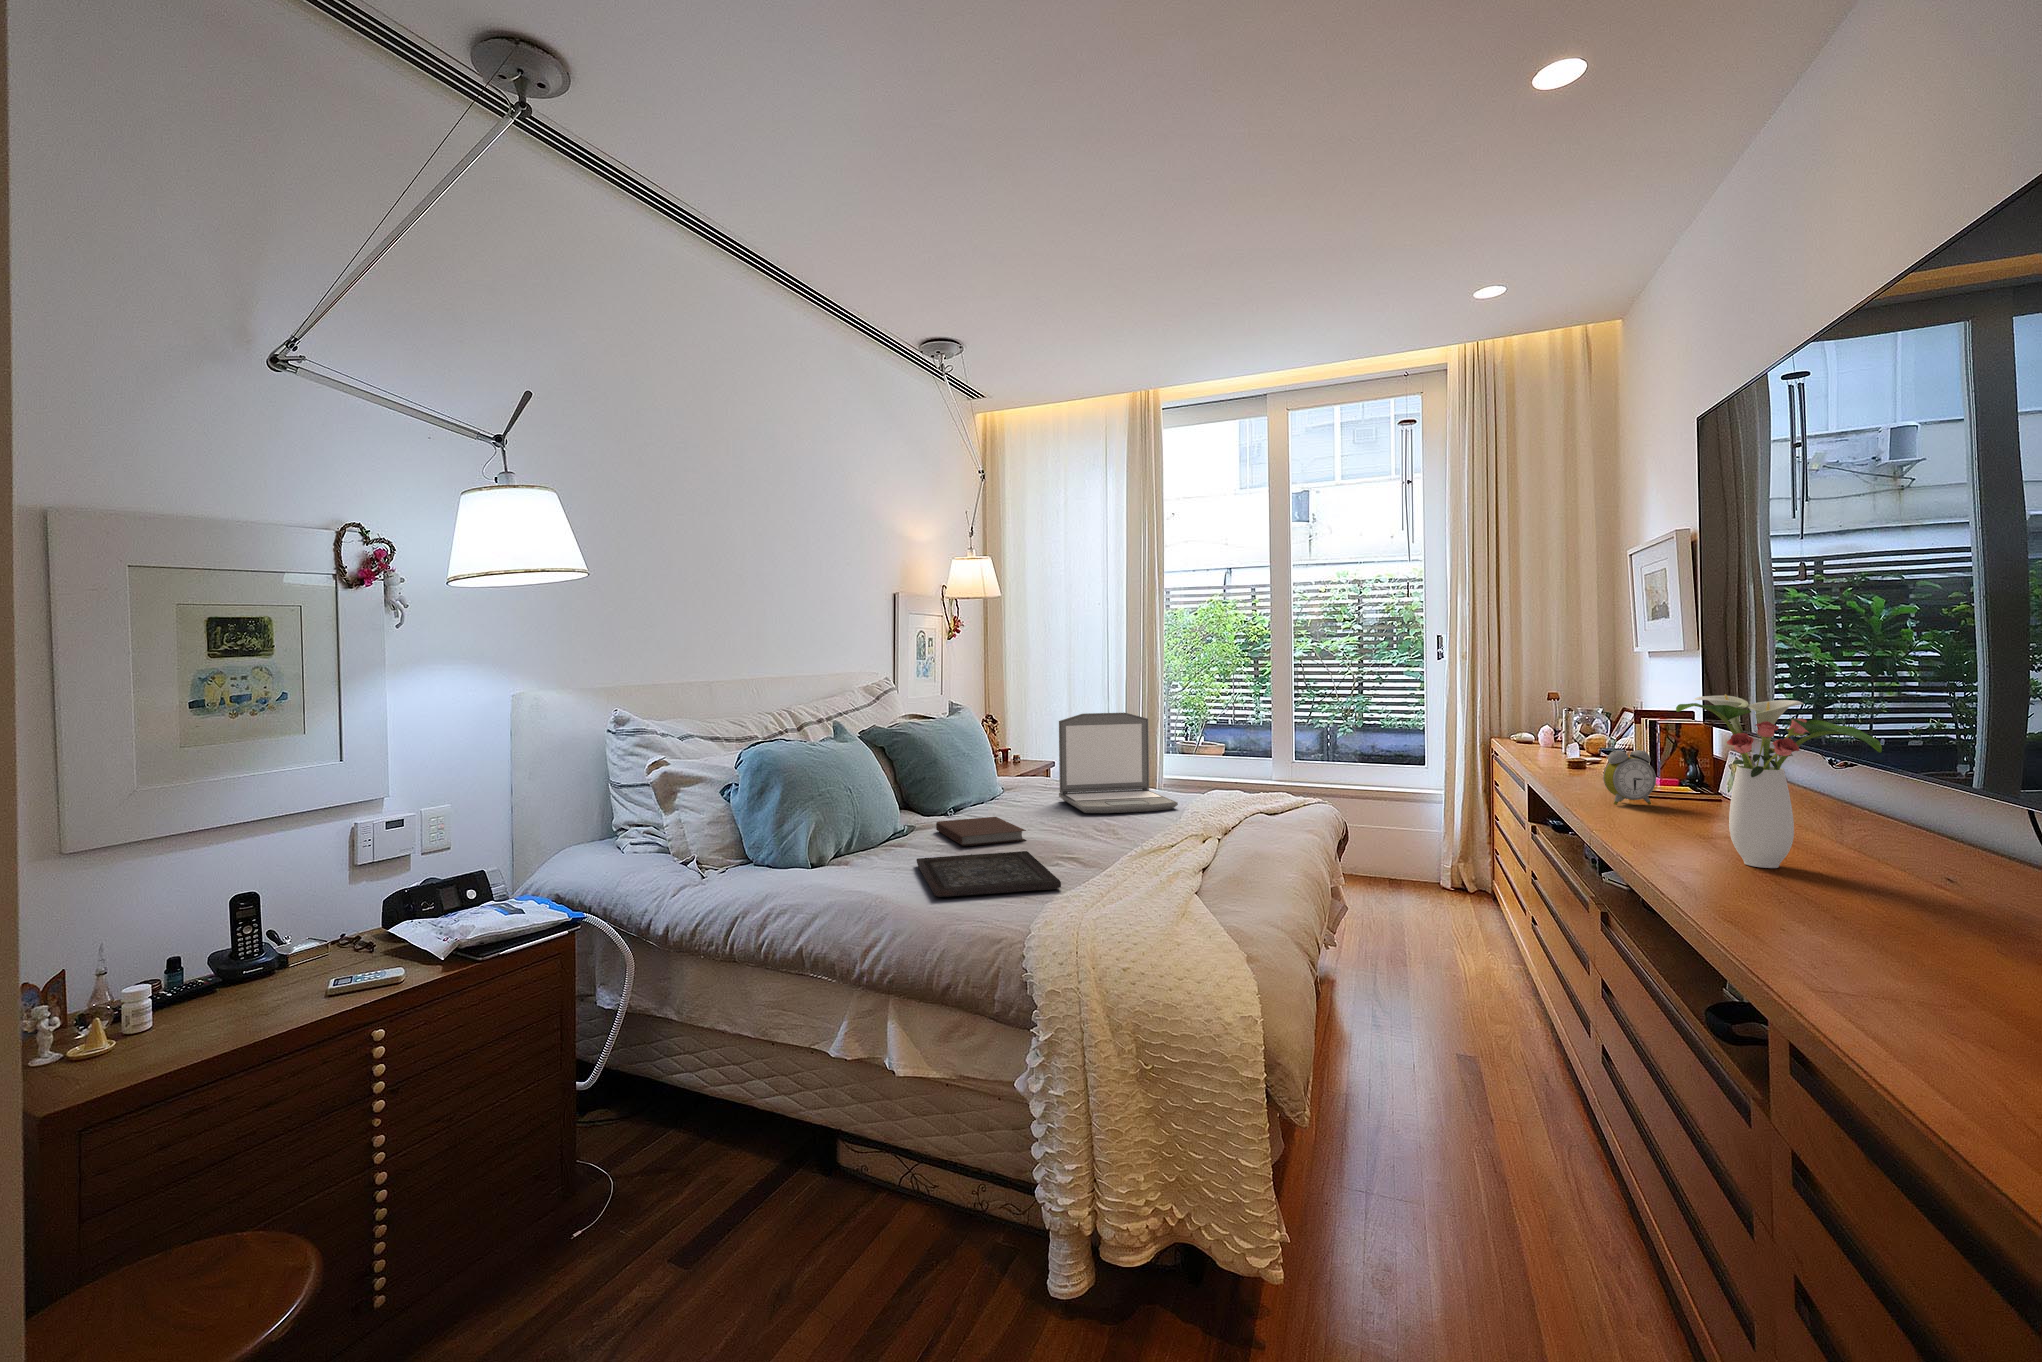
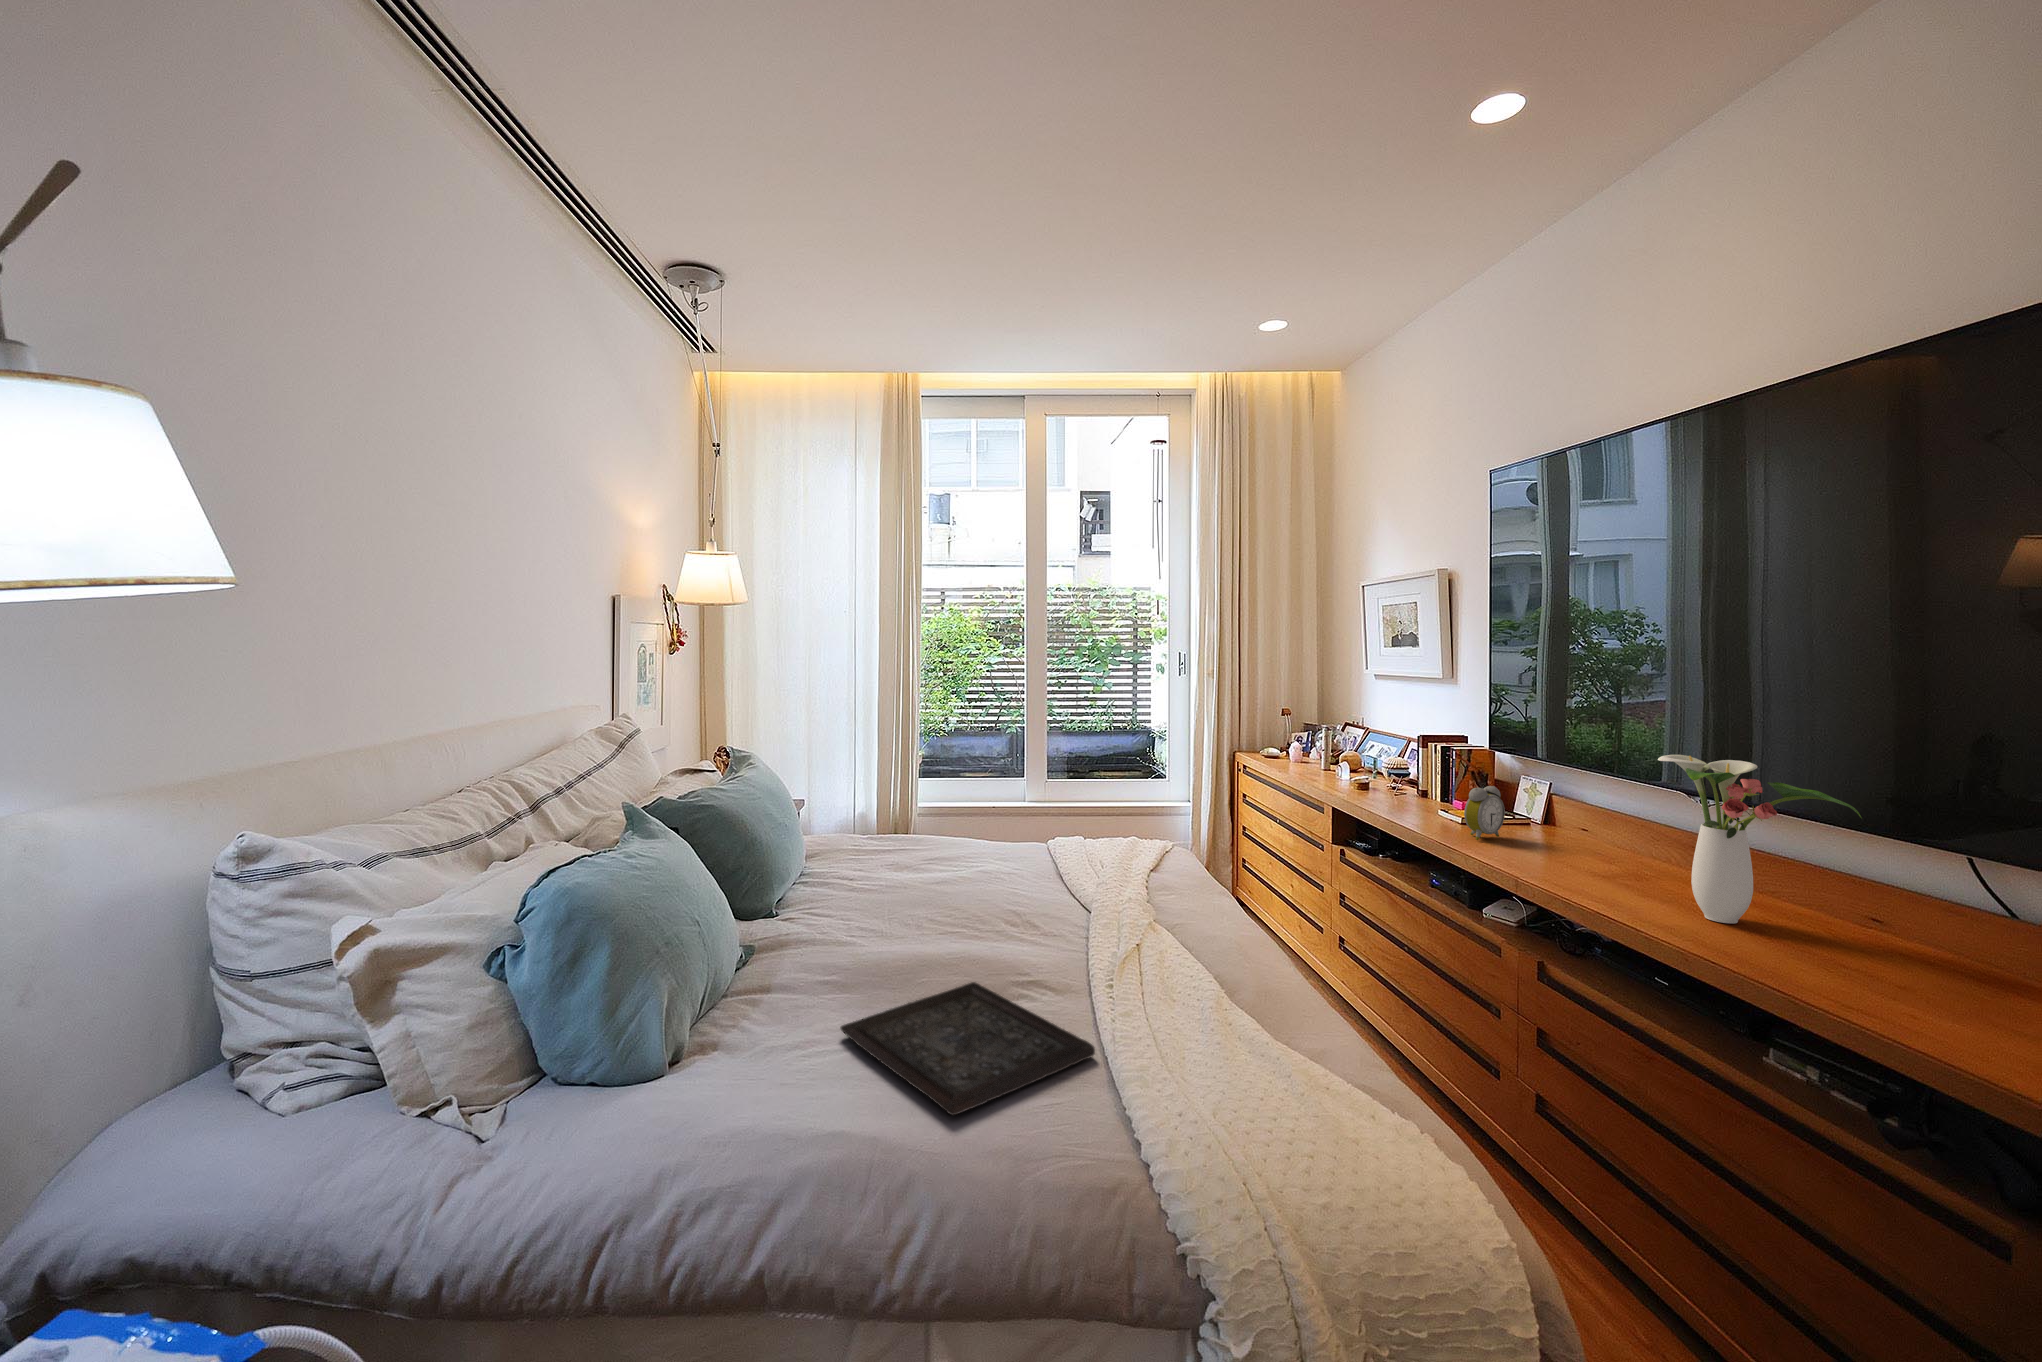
laptop: present [1059,713,1178,813] -> none [896,755,1046,890]
notebook: present [936,817,1026,846] -> none [796,916,937,980]

